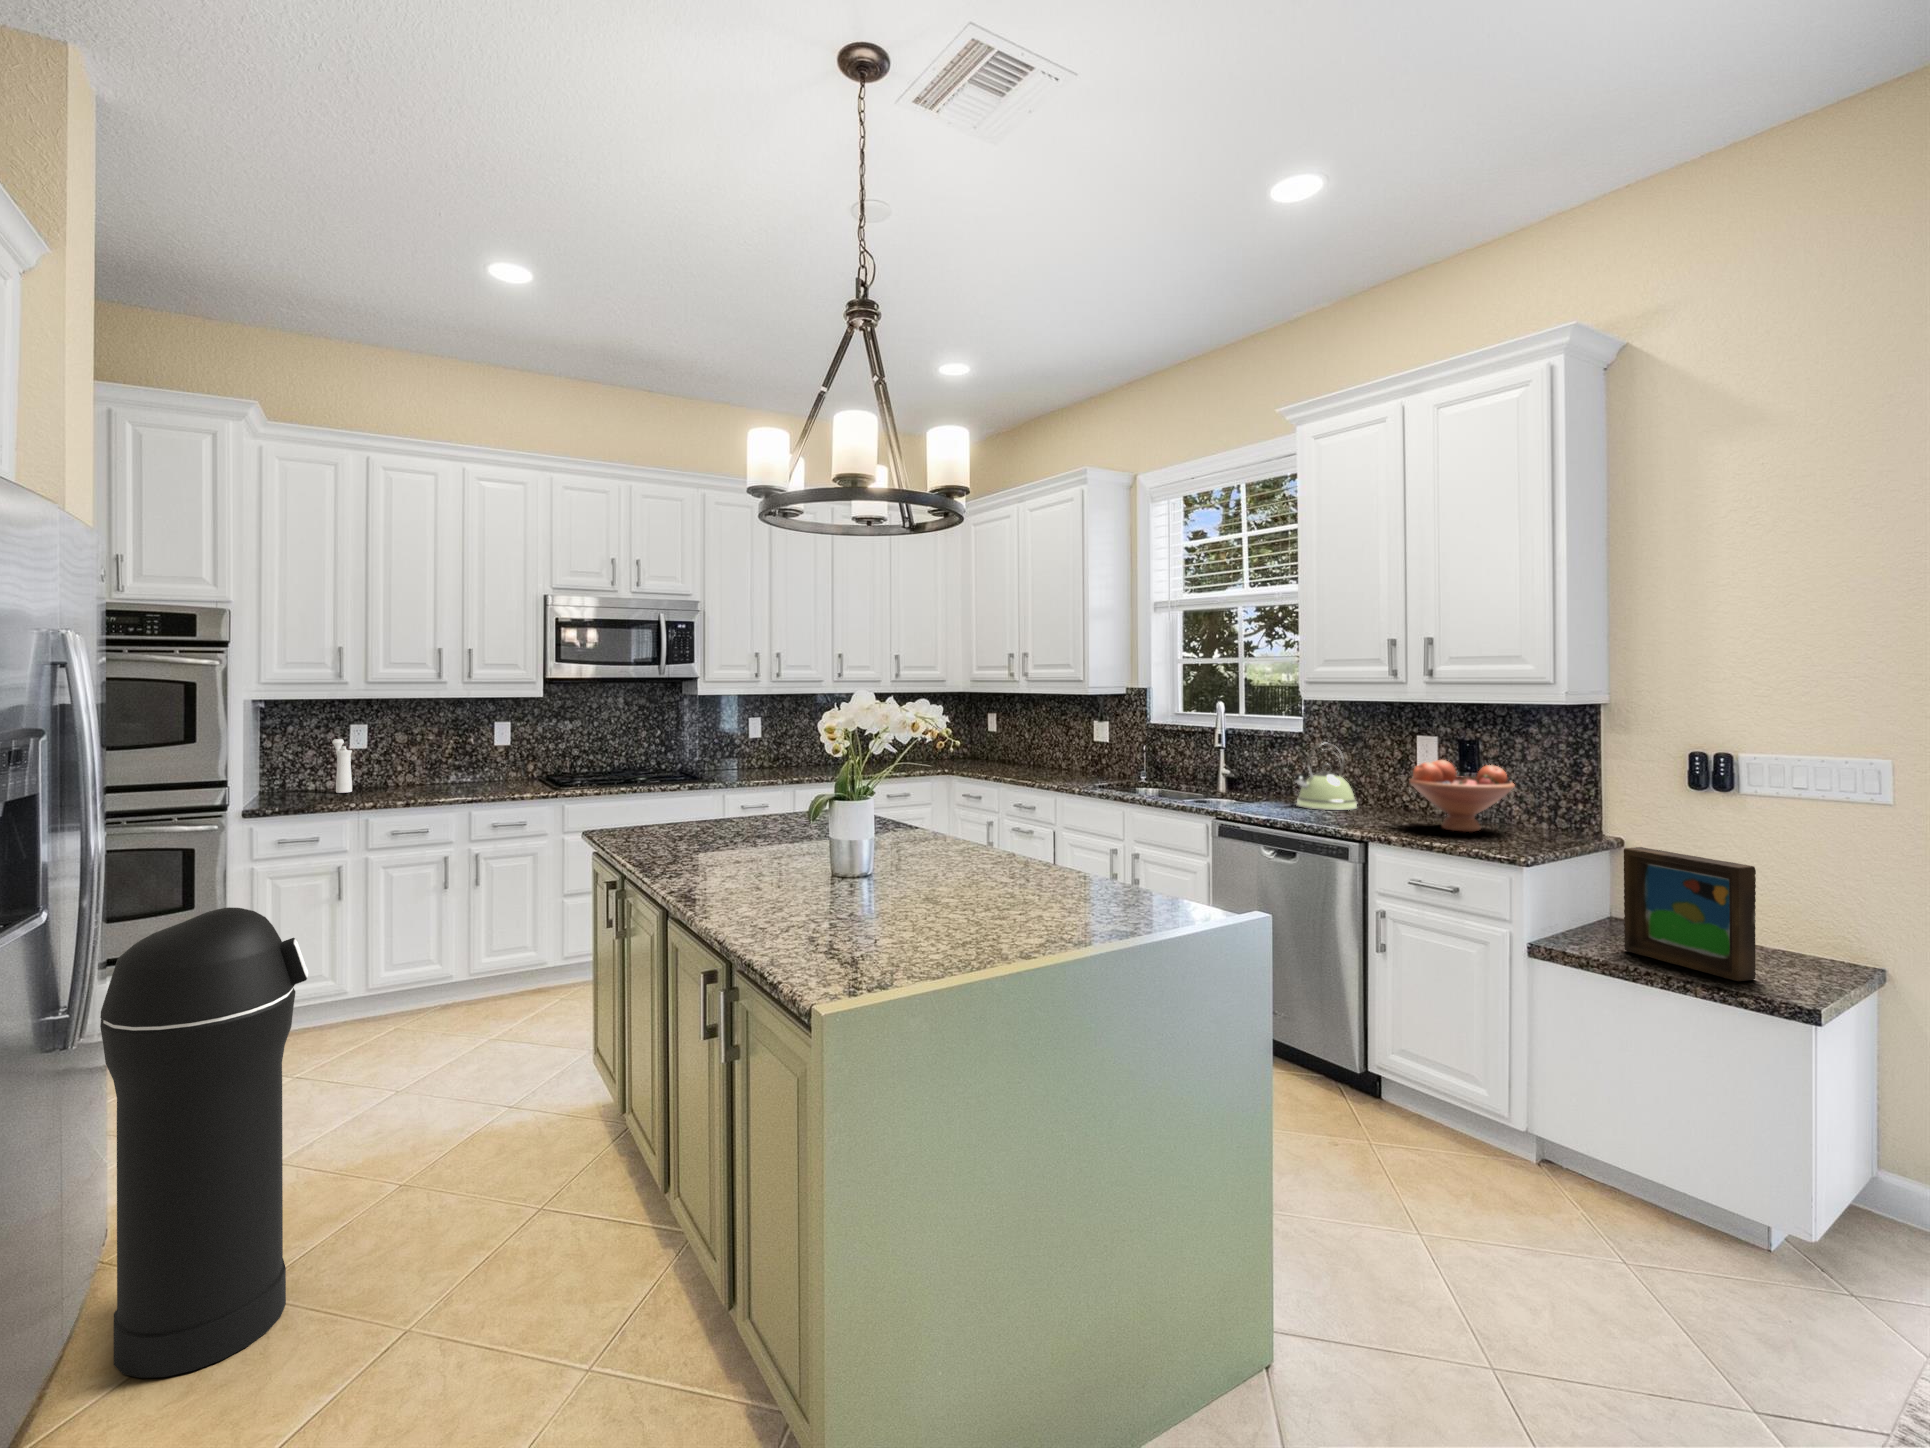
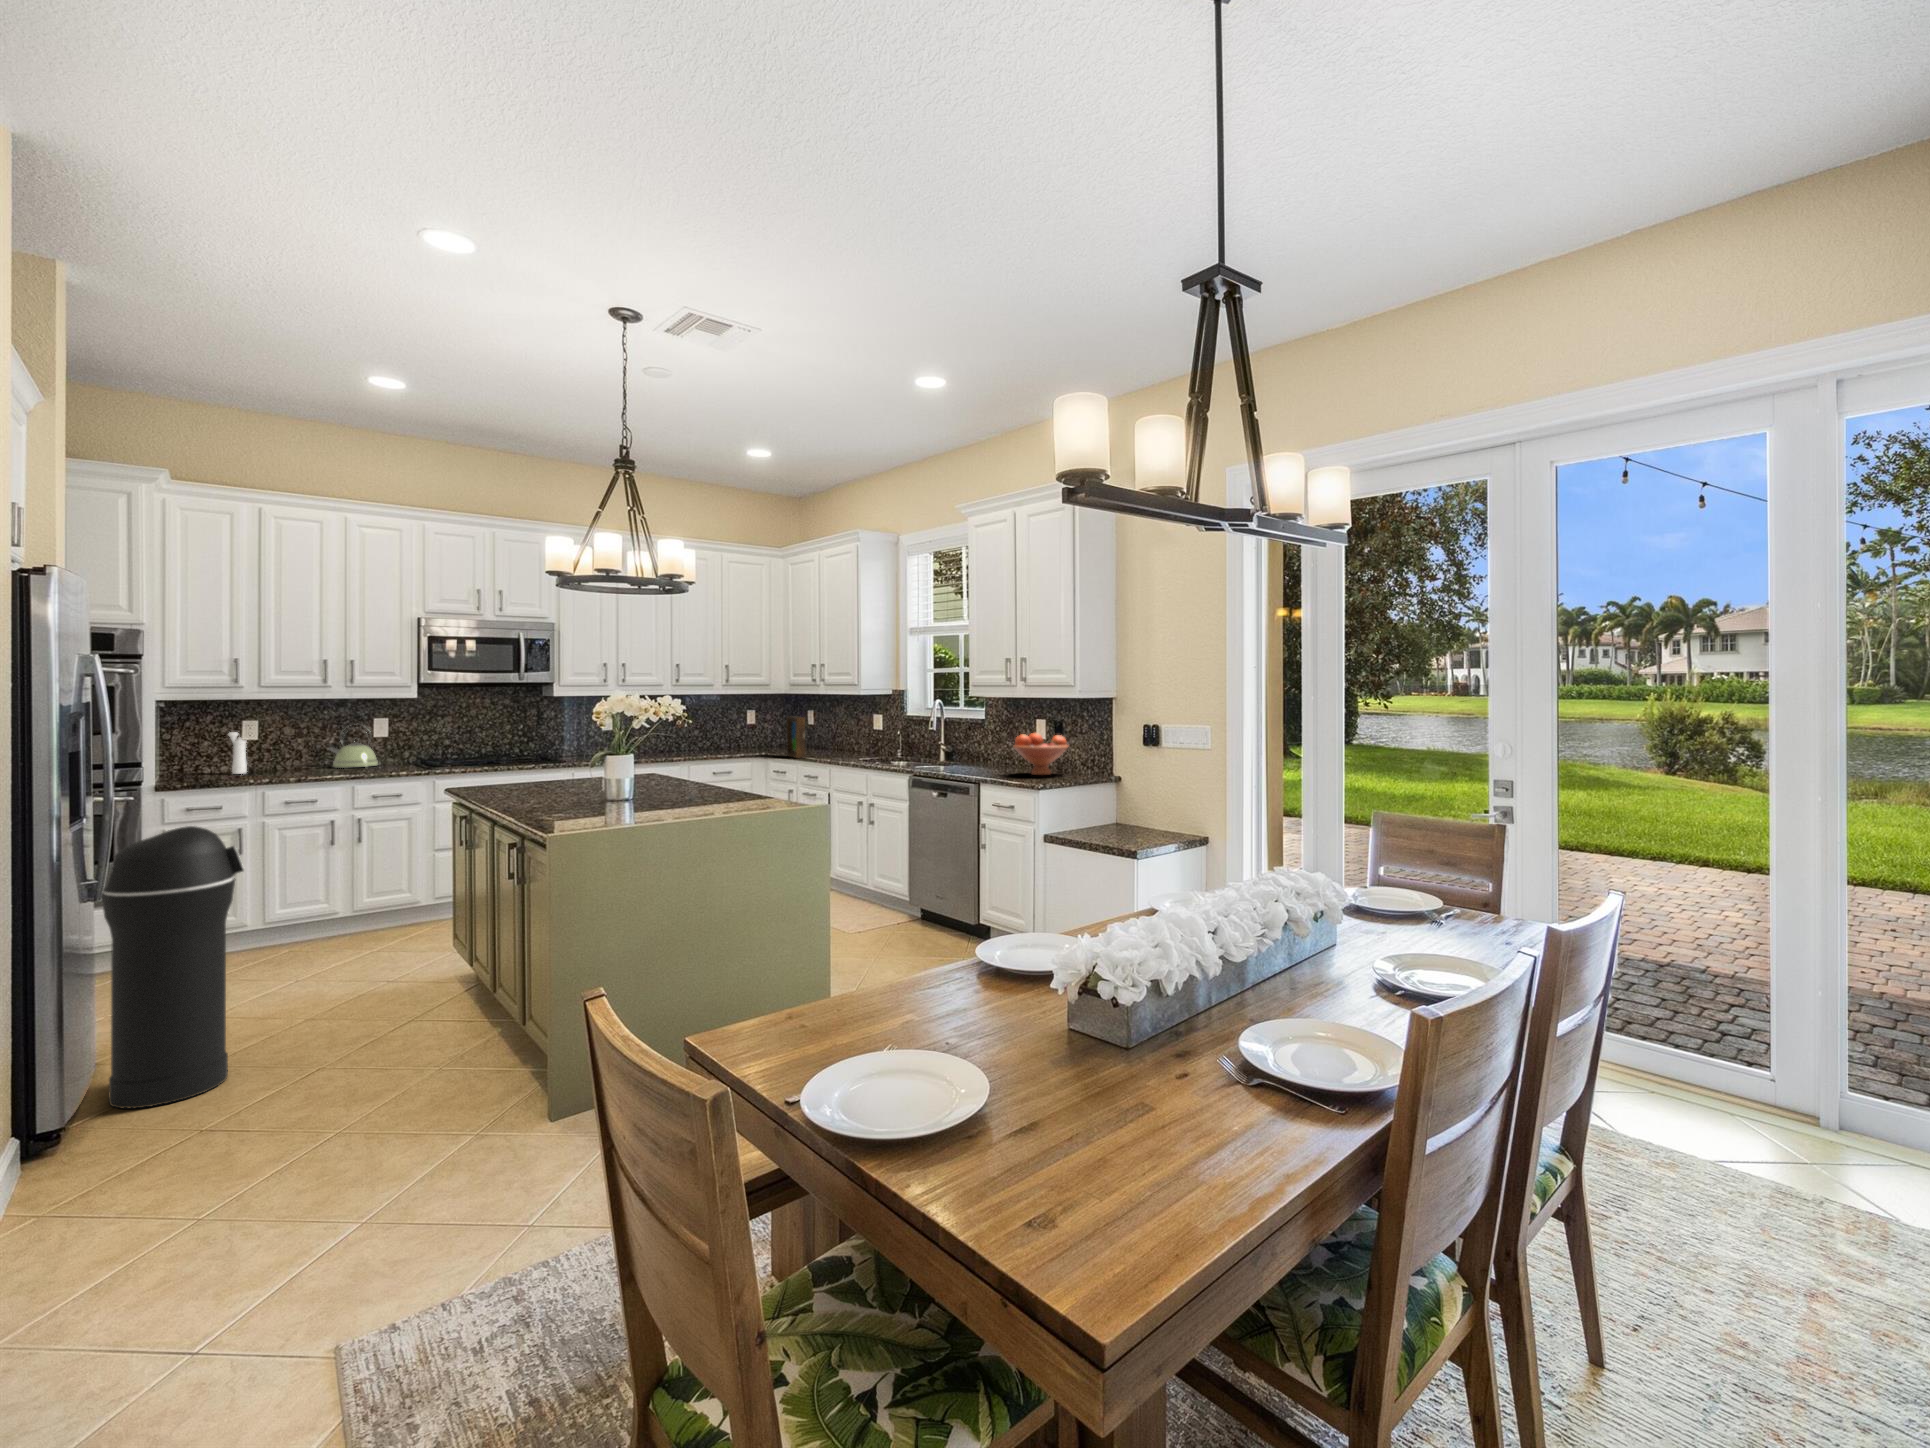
kettle: present [1294,744,1357,810] -> present [328,738,378,768]
picture frame: present [1624,847,1756,981] -> present [786,716,805,758]

